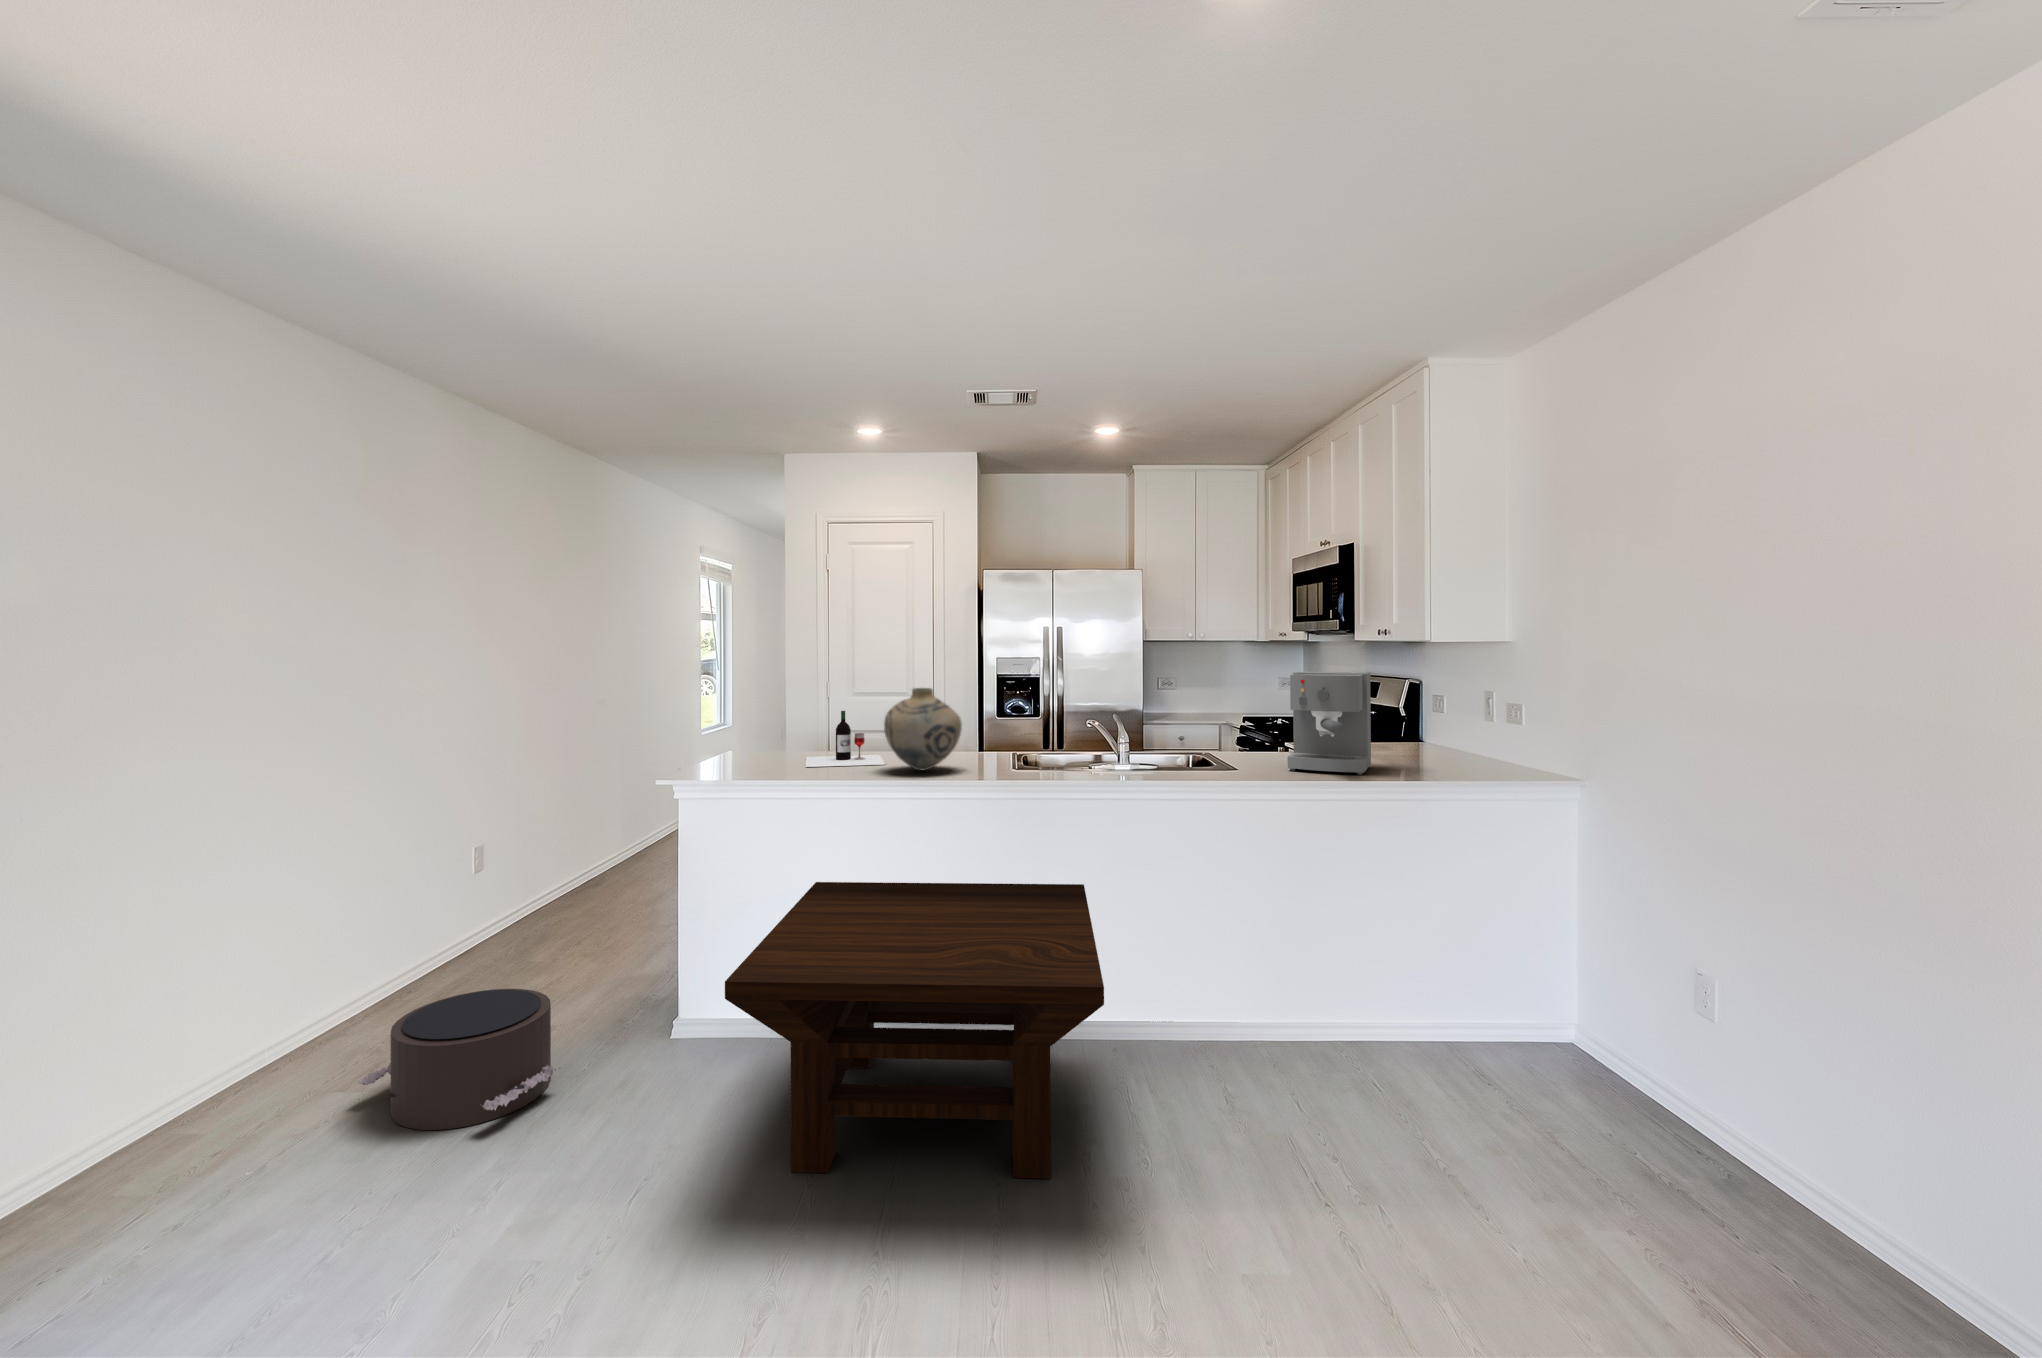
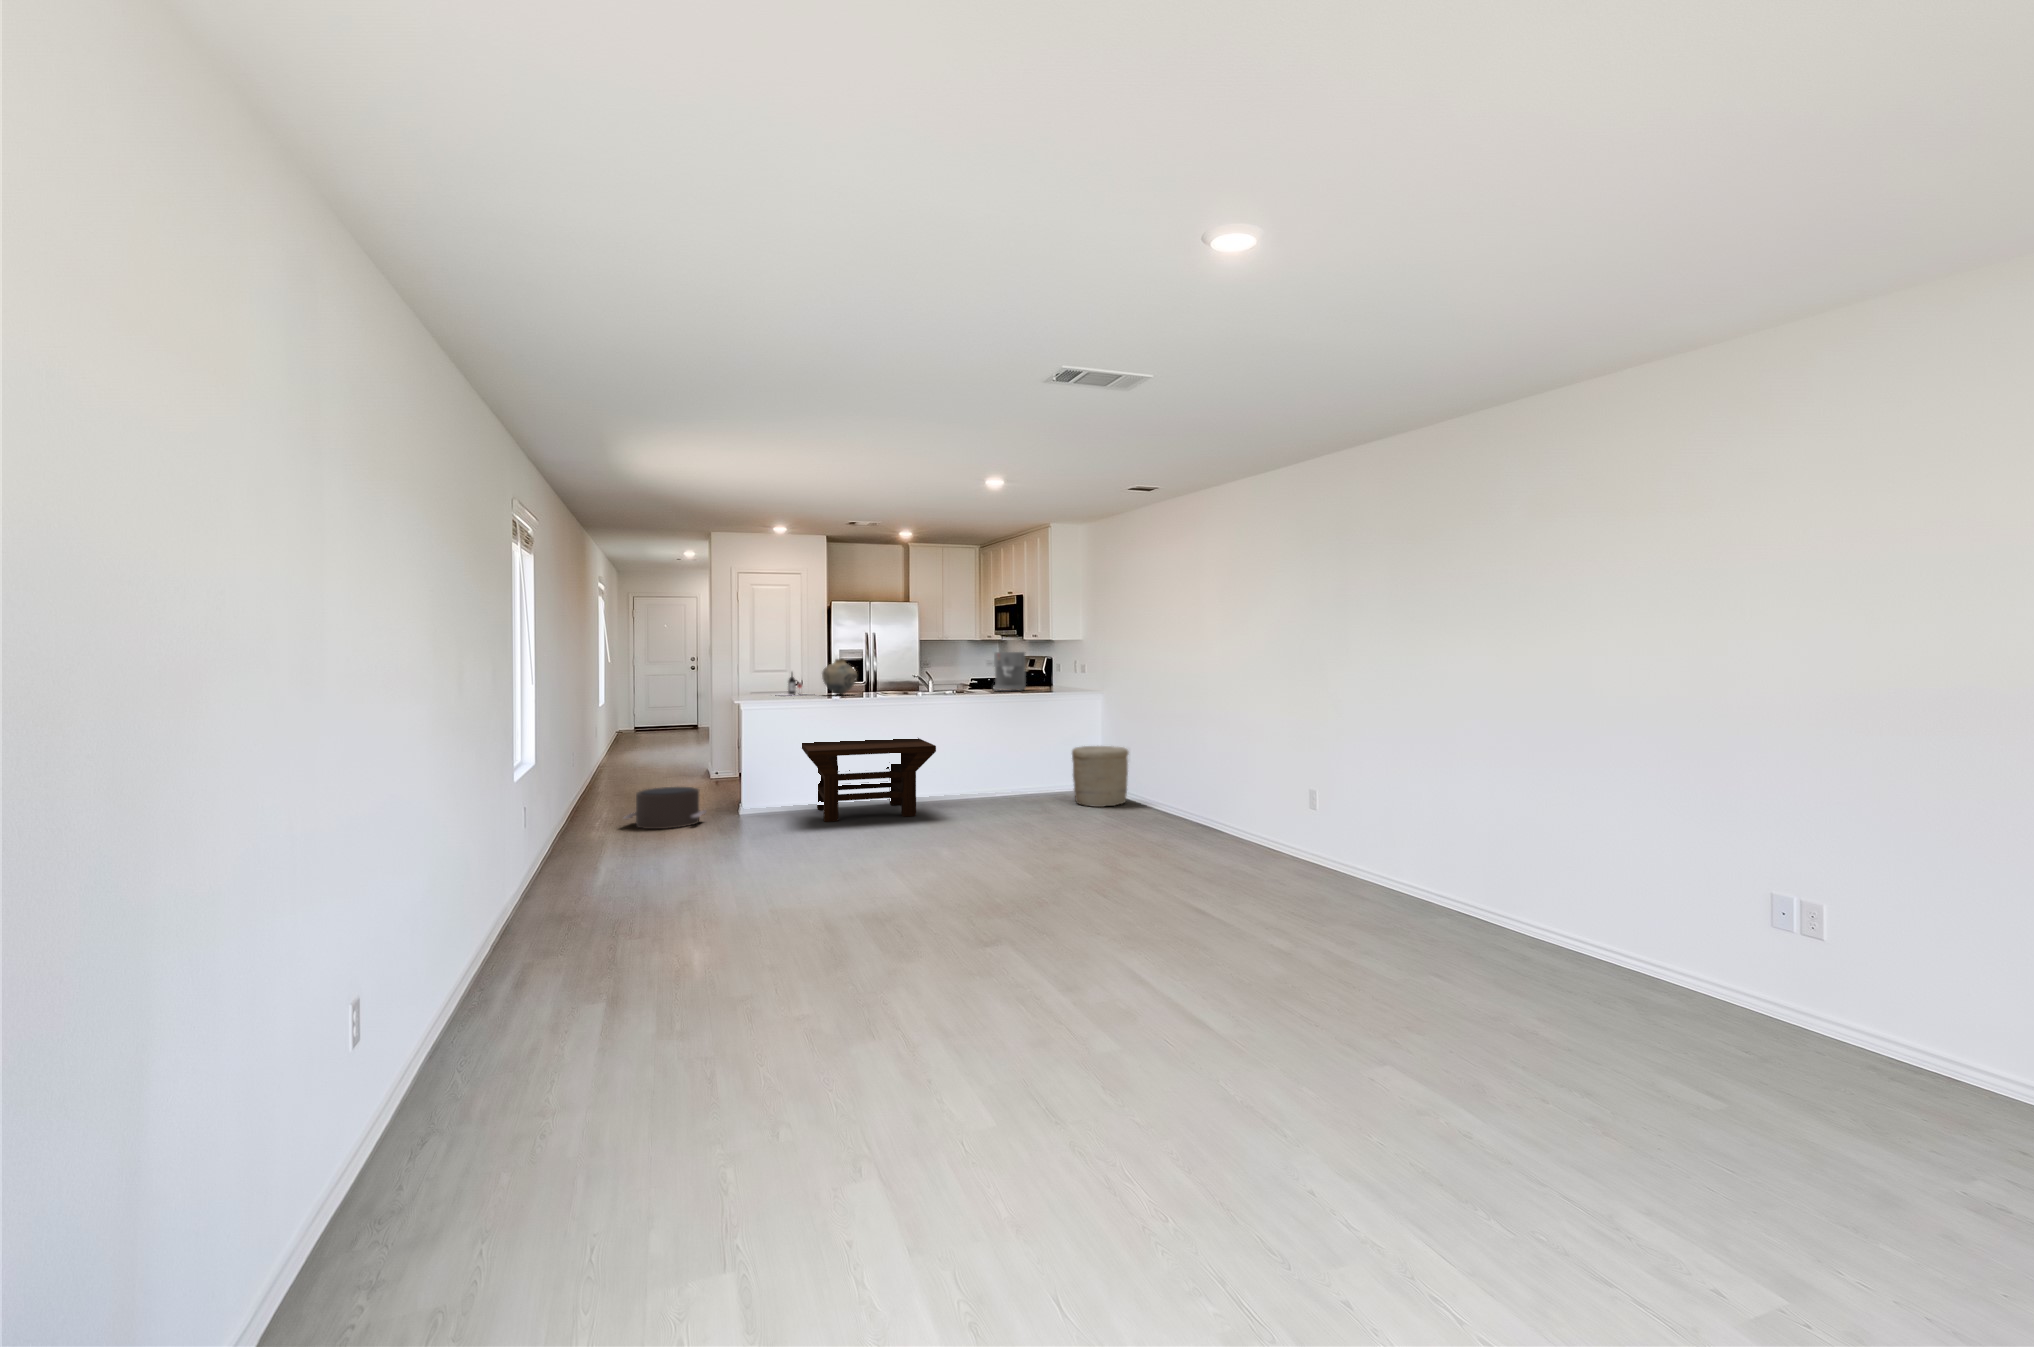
woven basket: none [1548,974,1780,1236] -> present [1072,746,1128,807]

